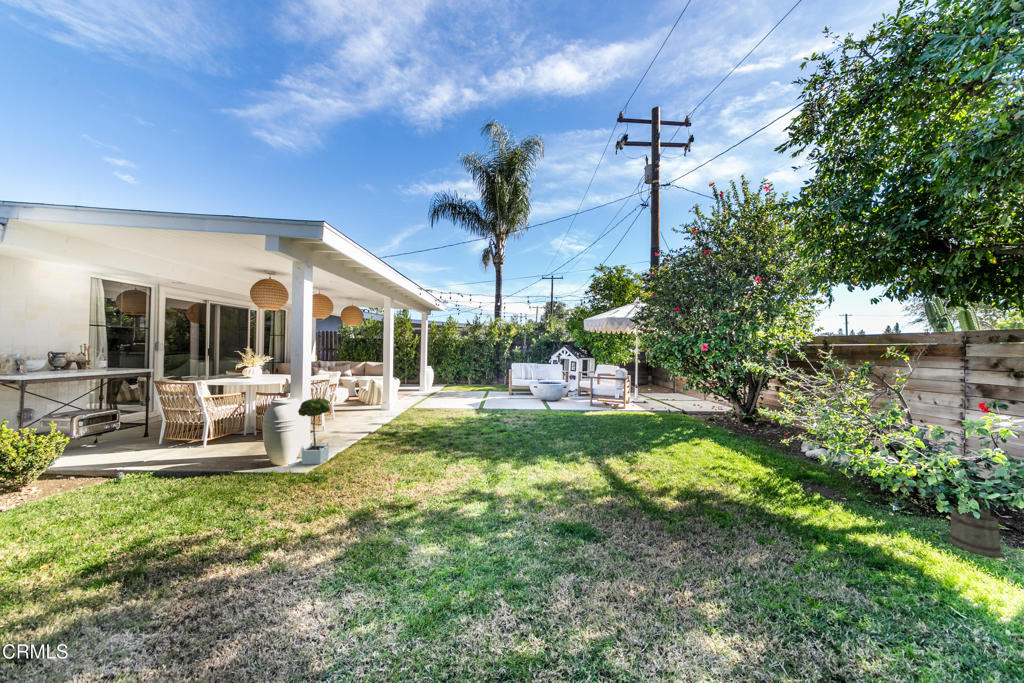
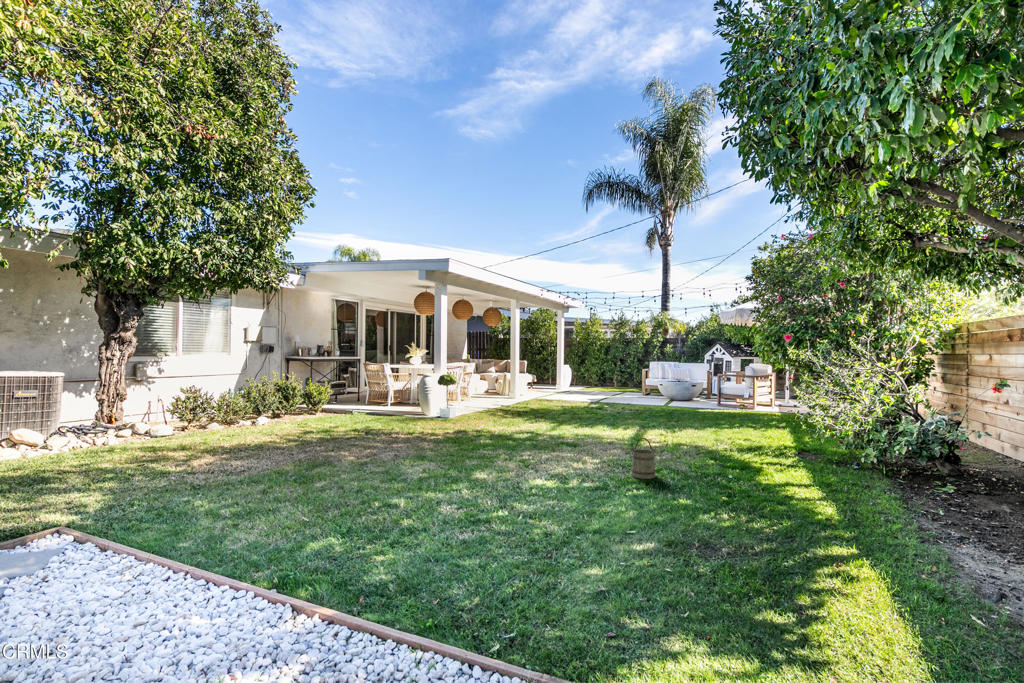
bucket: present [949,496,1001,557] -> present [632,438,656,479]

